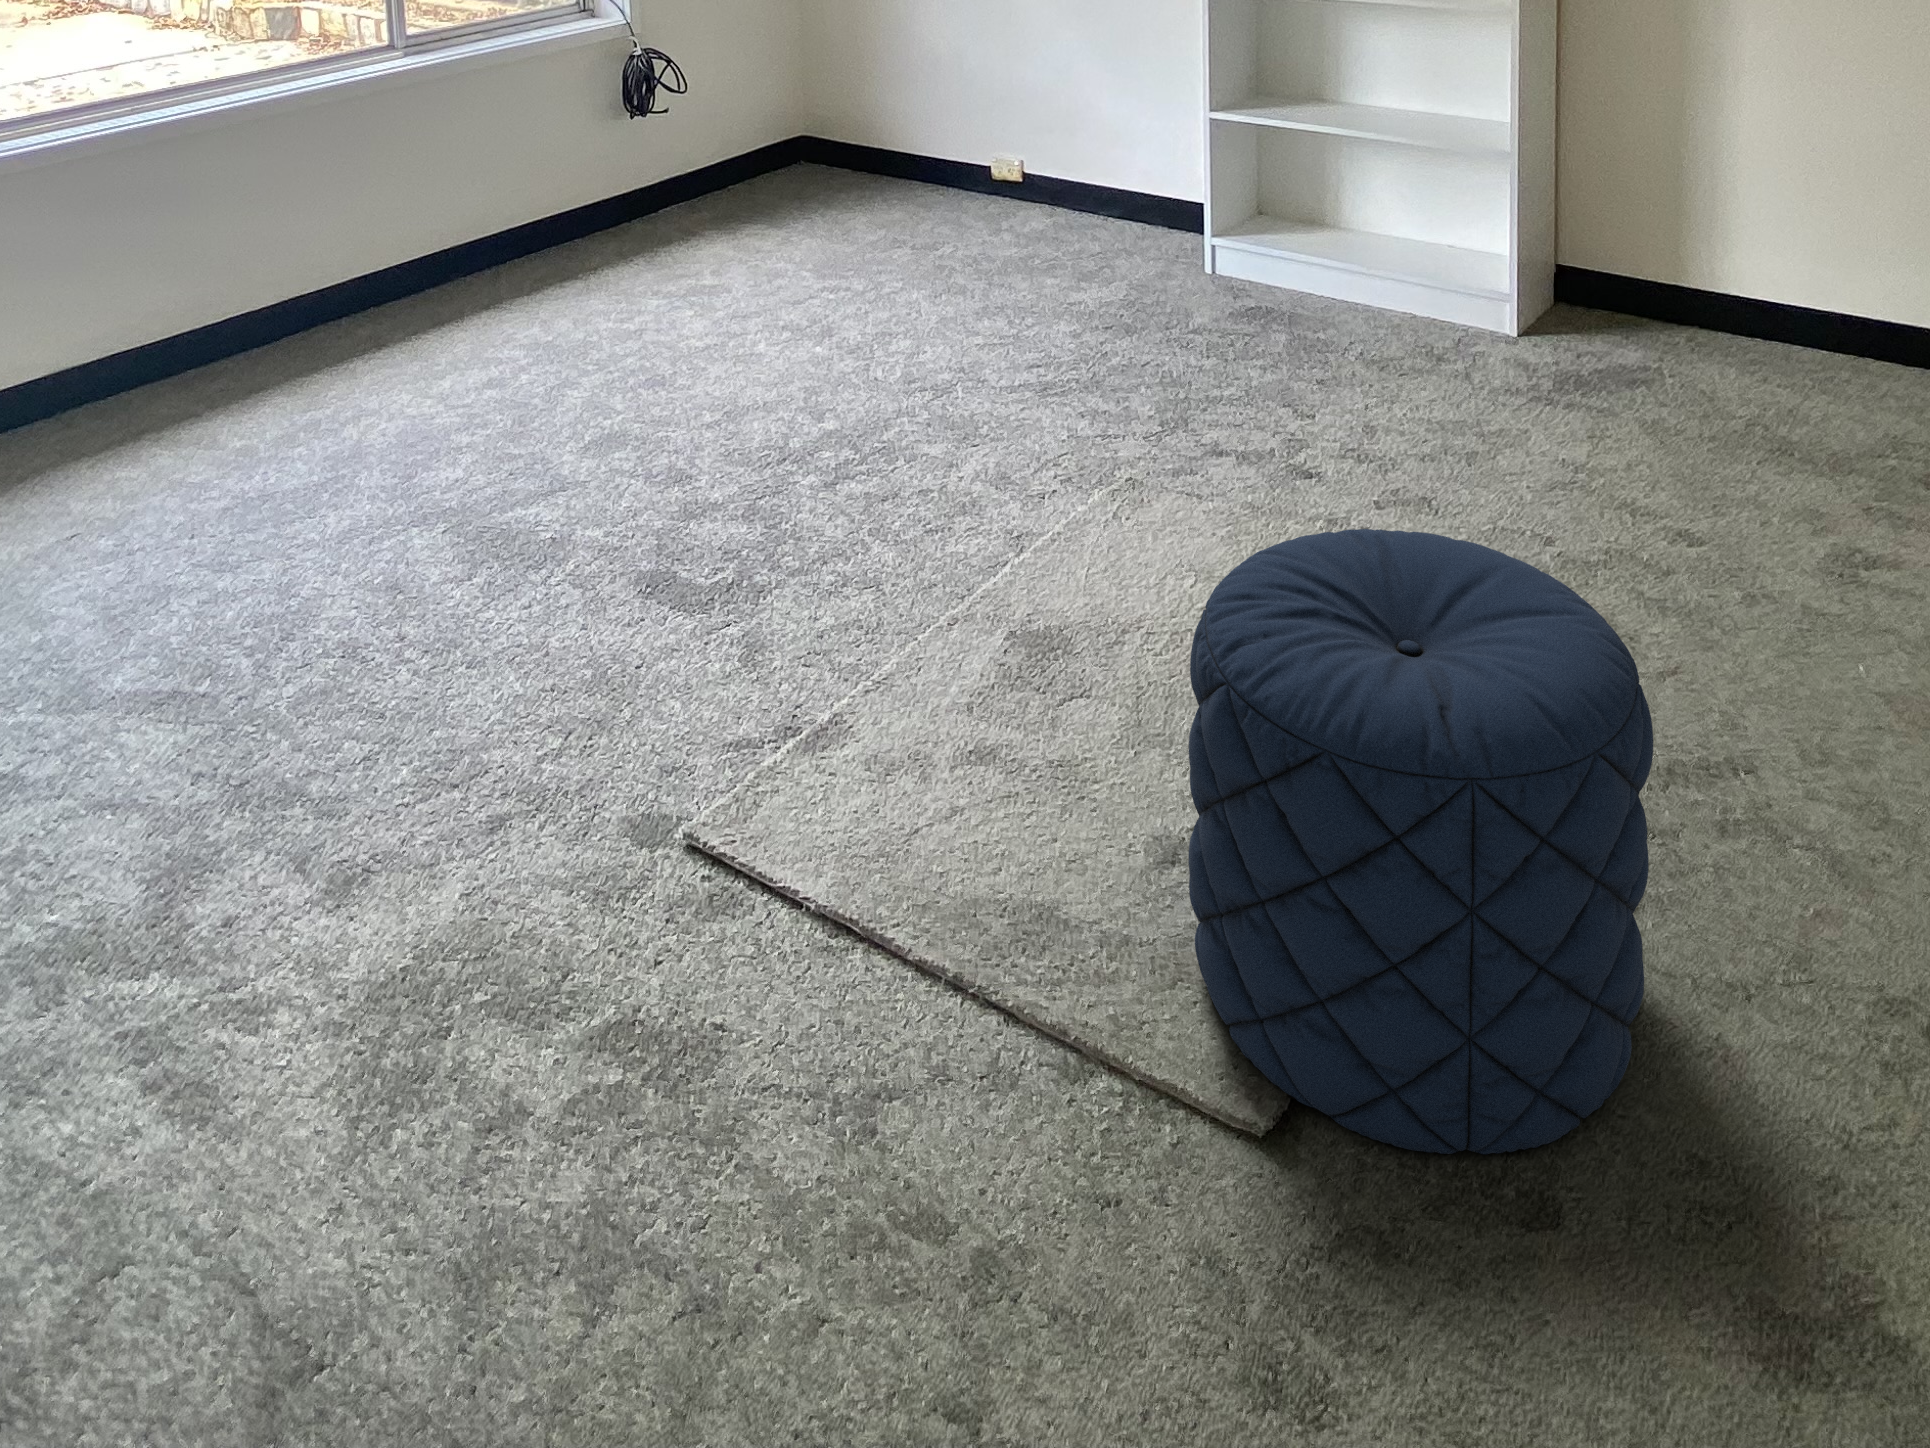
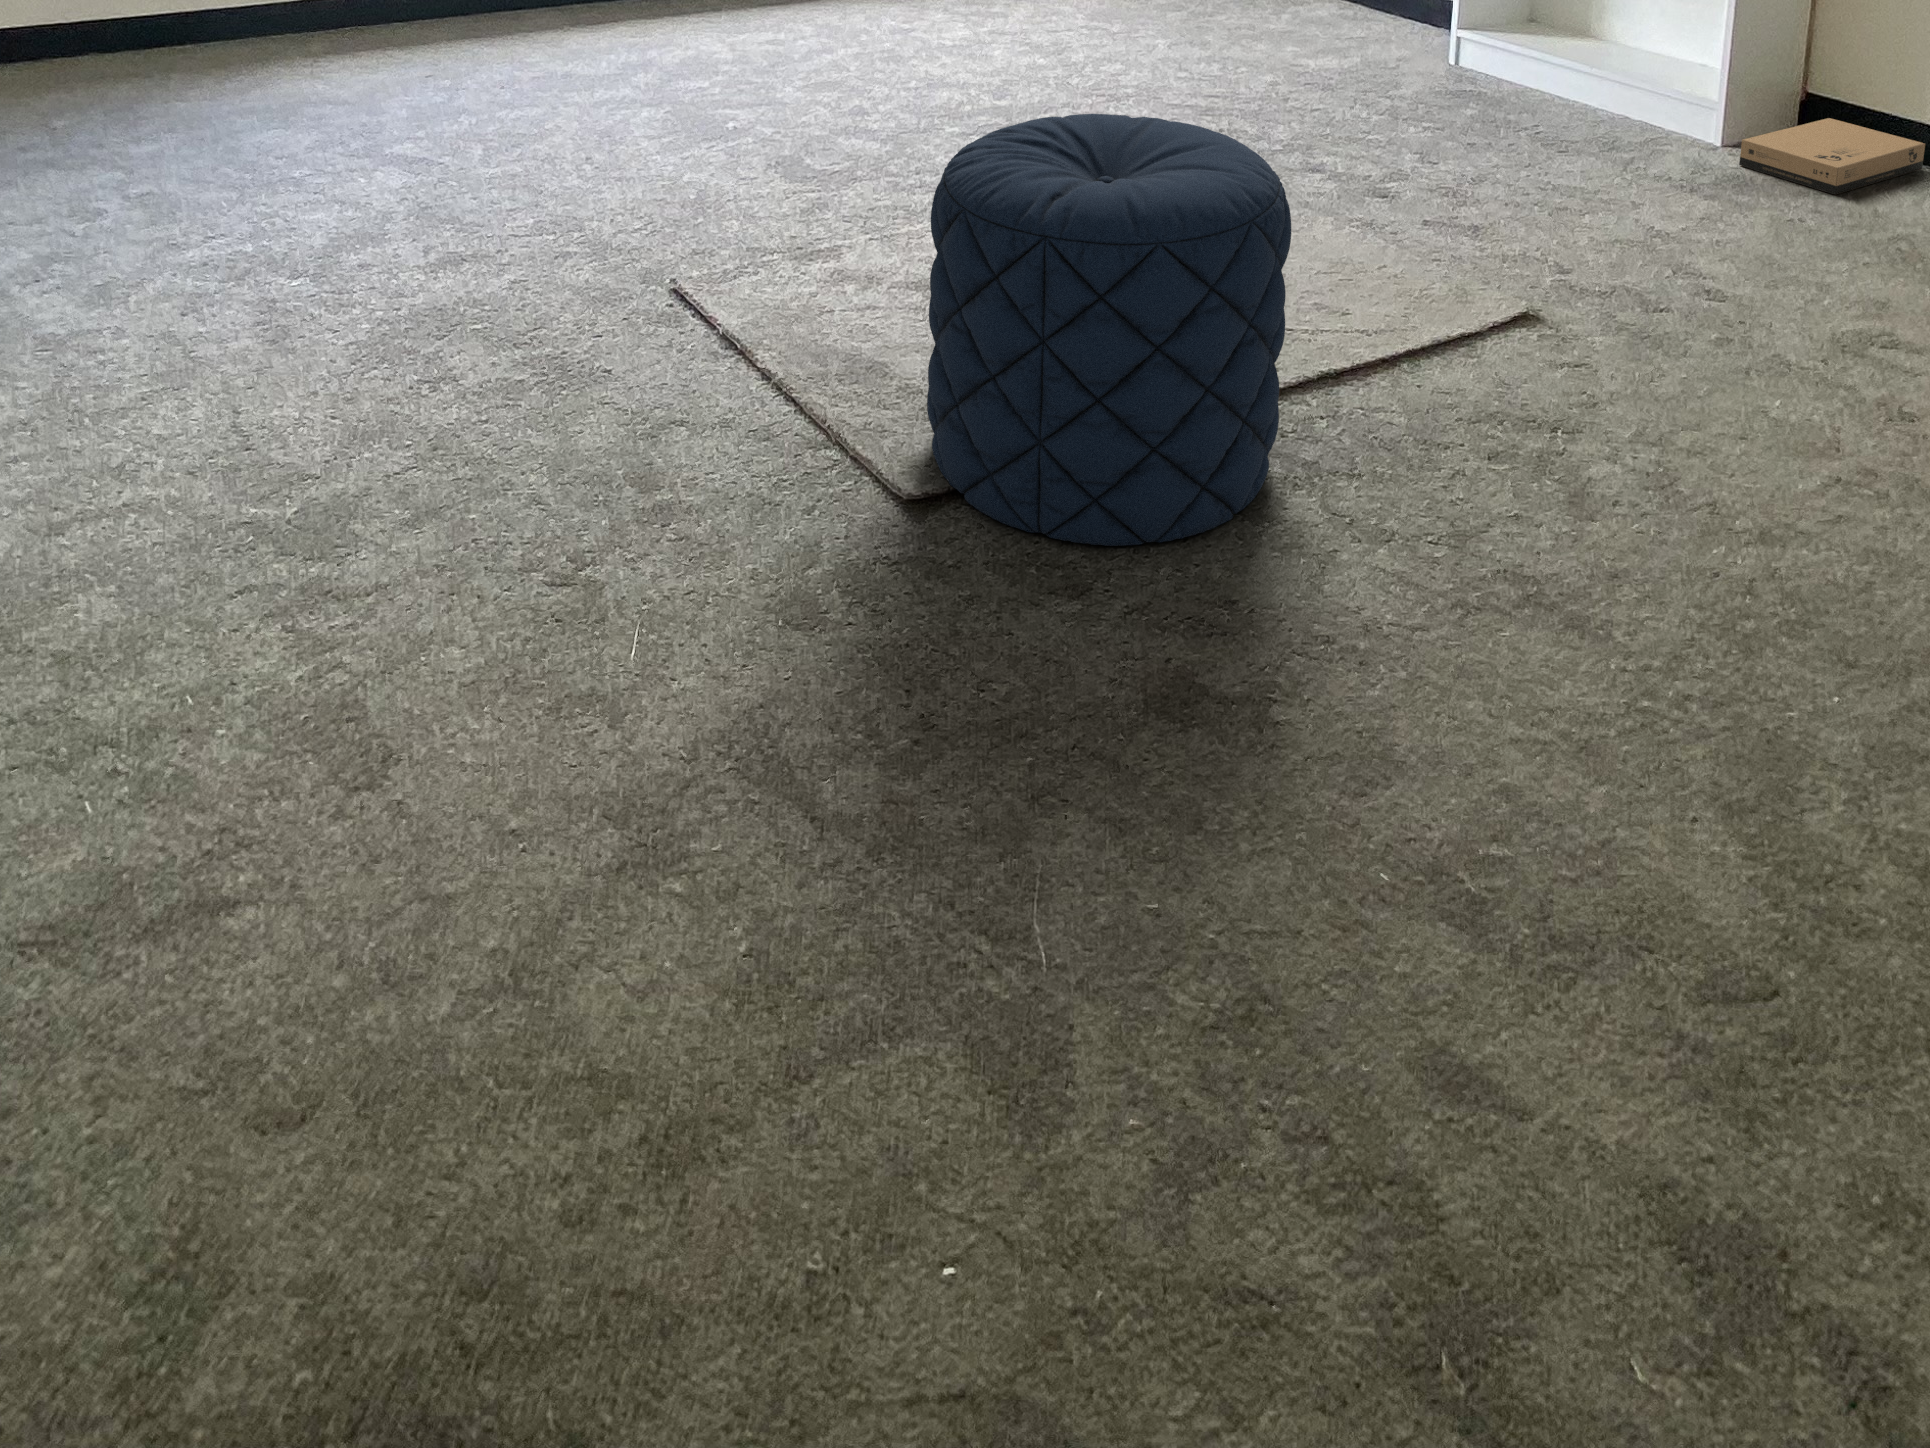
cardboard box: none [1569,289,1705,377] -> present [1739,118,1925,195]

